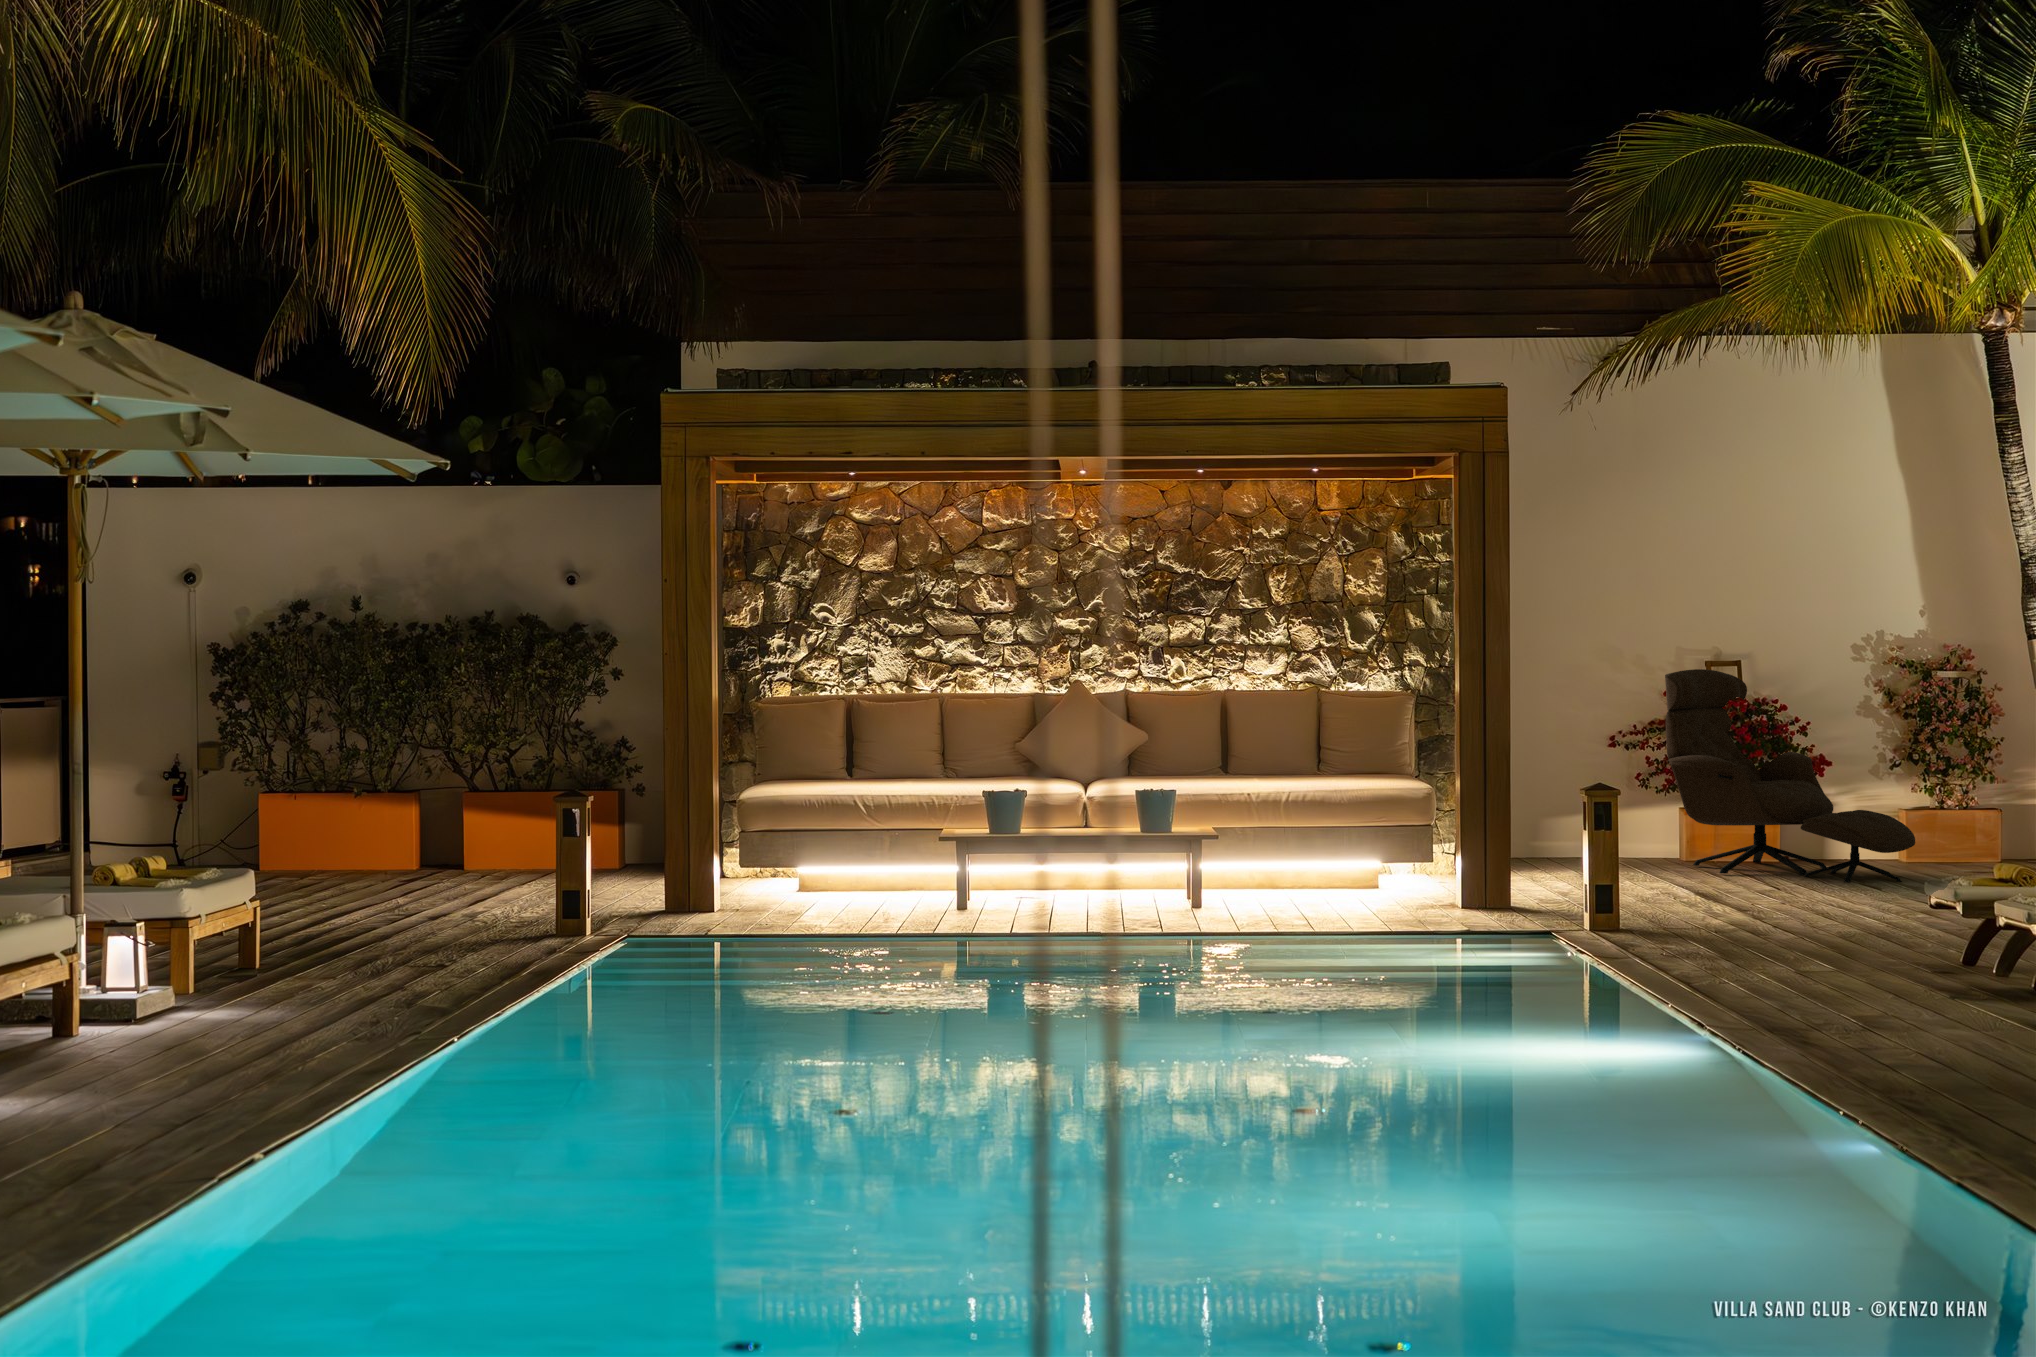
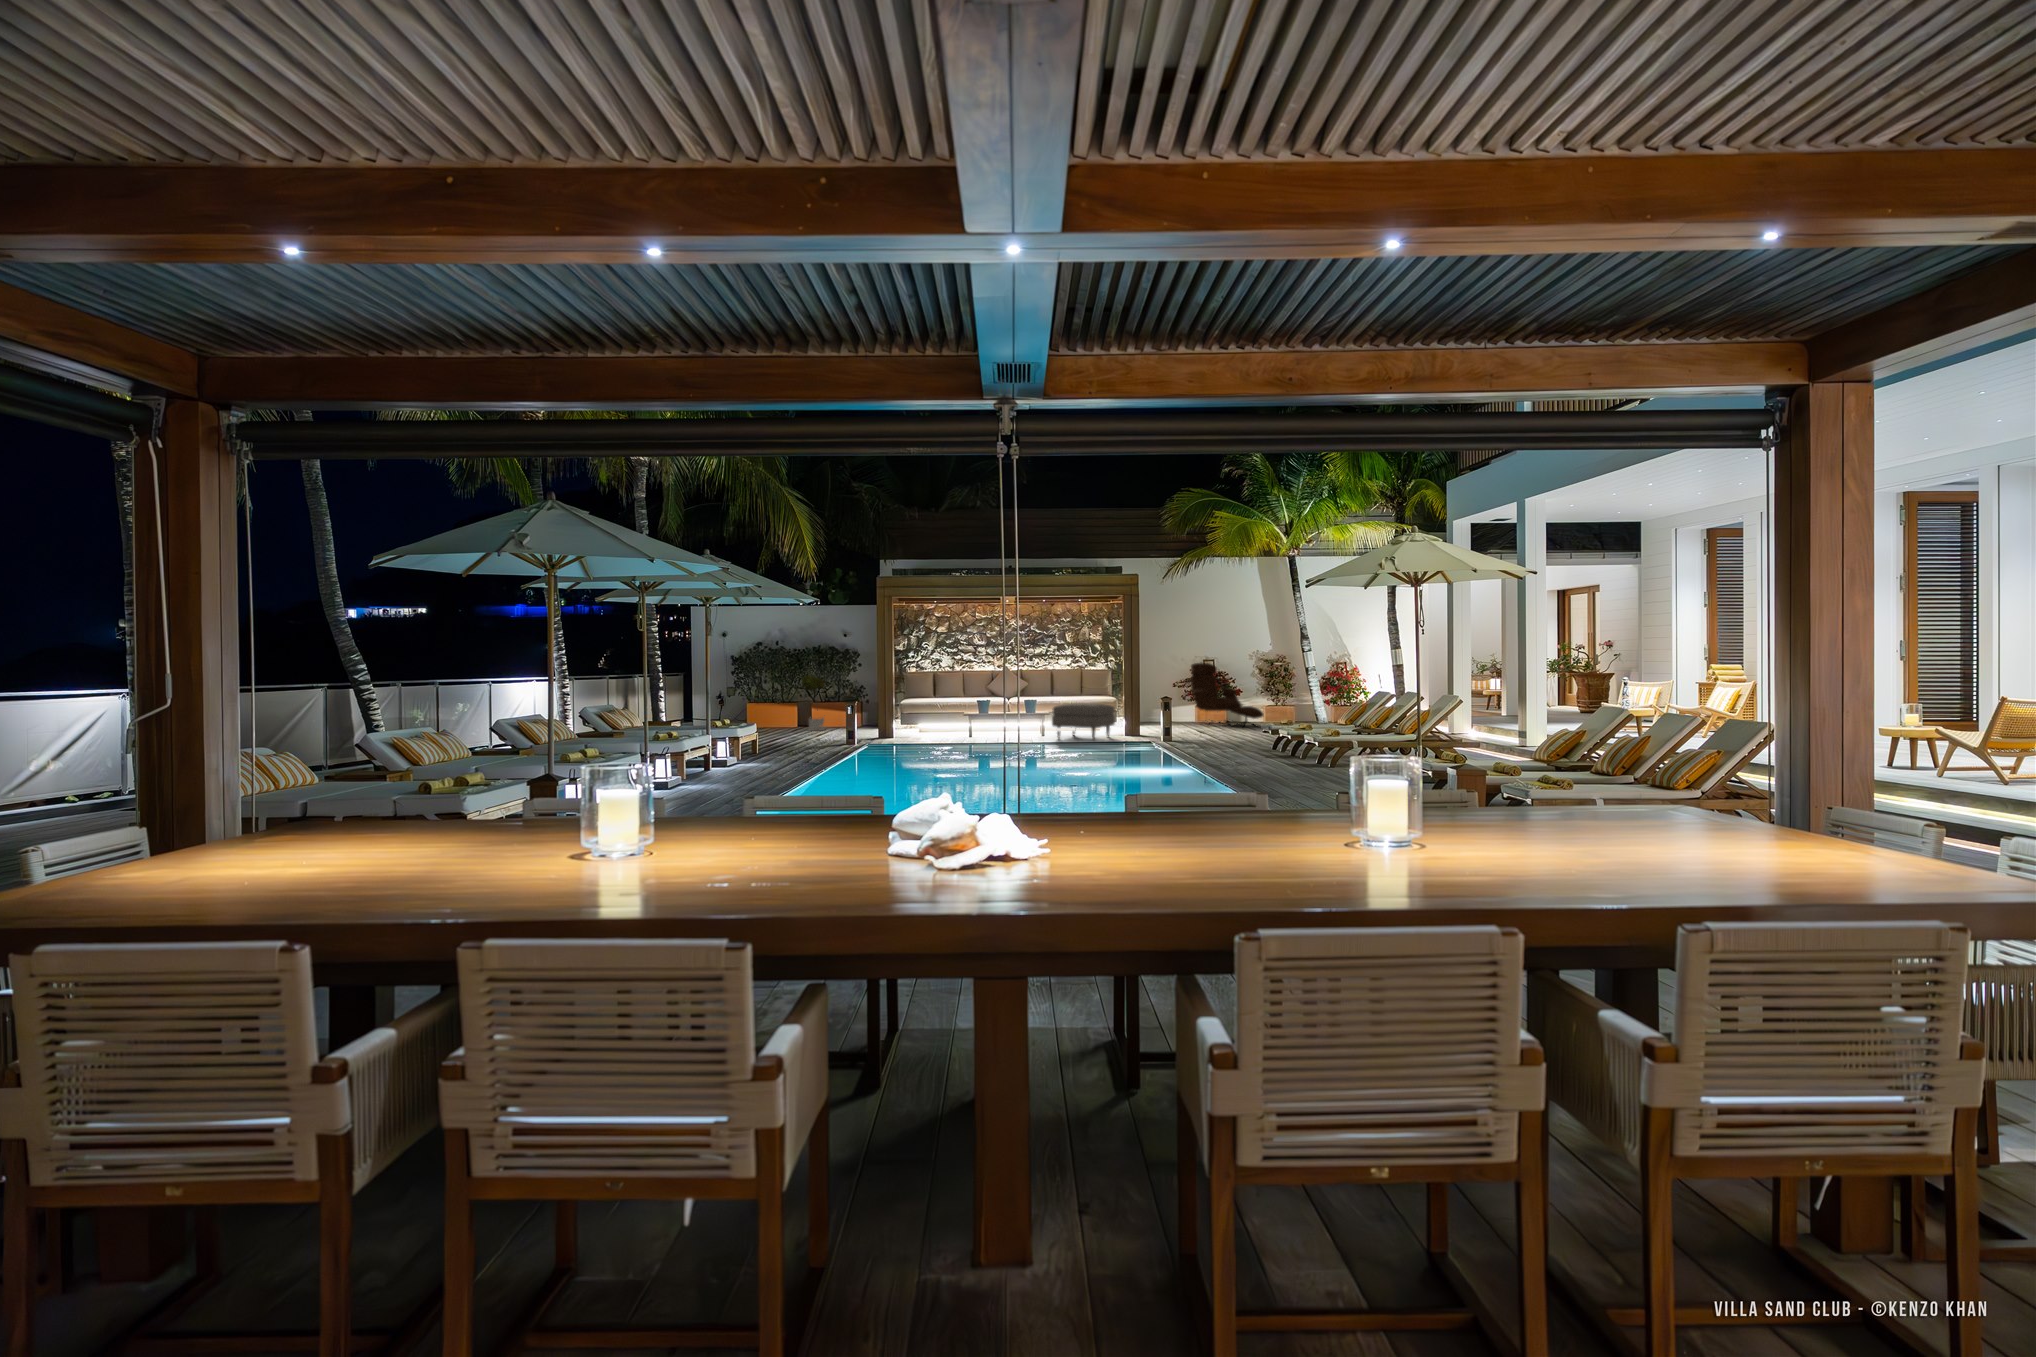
potted tree: none [435,701,514,875] -> present [802,676,826,731]
ottoman: none [1214,800,1426,924] -> present [1052,703,1115,740]

